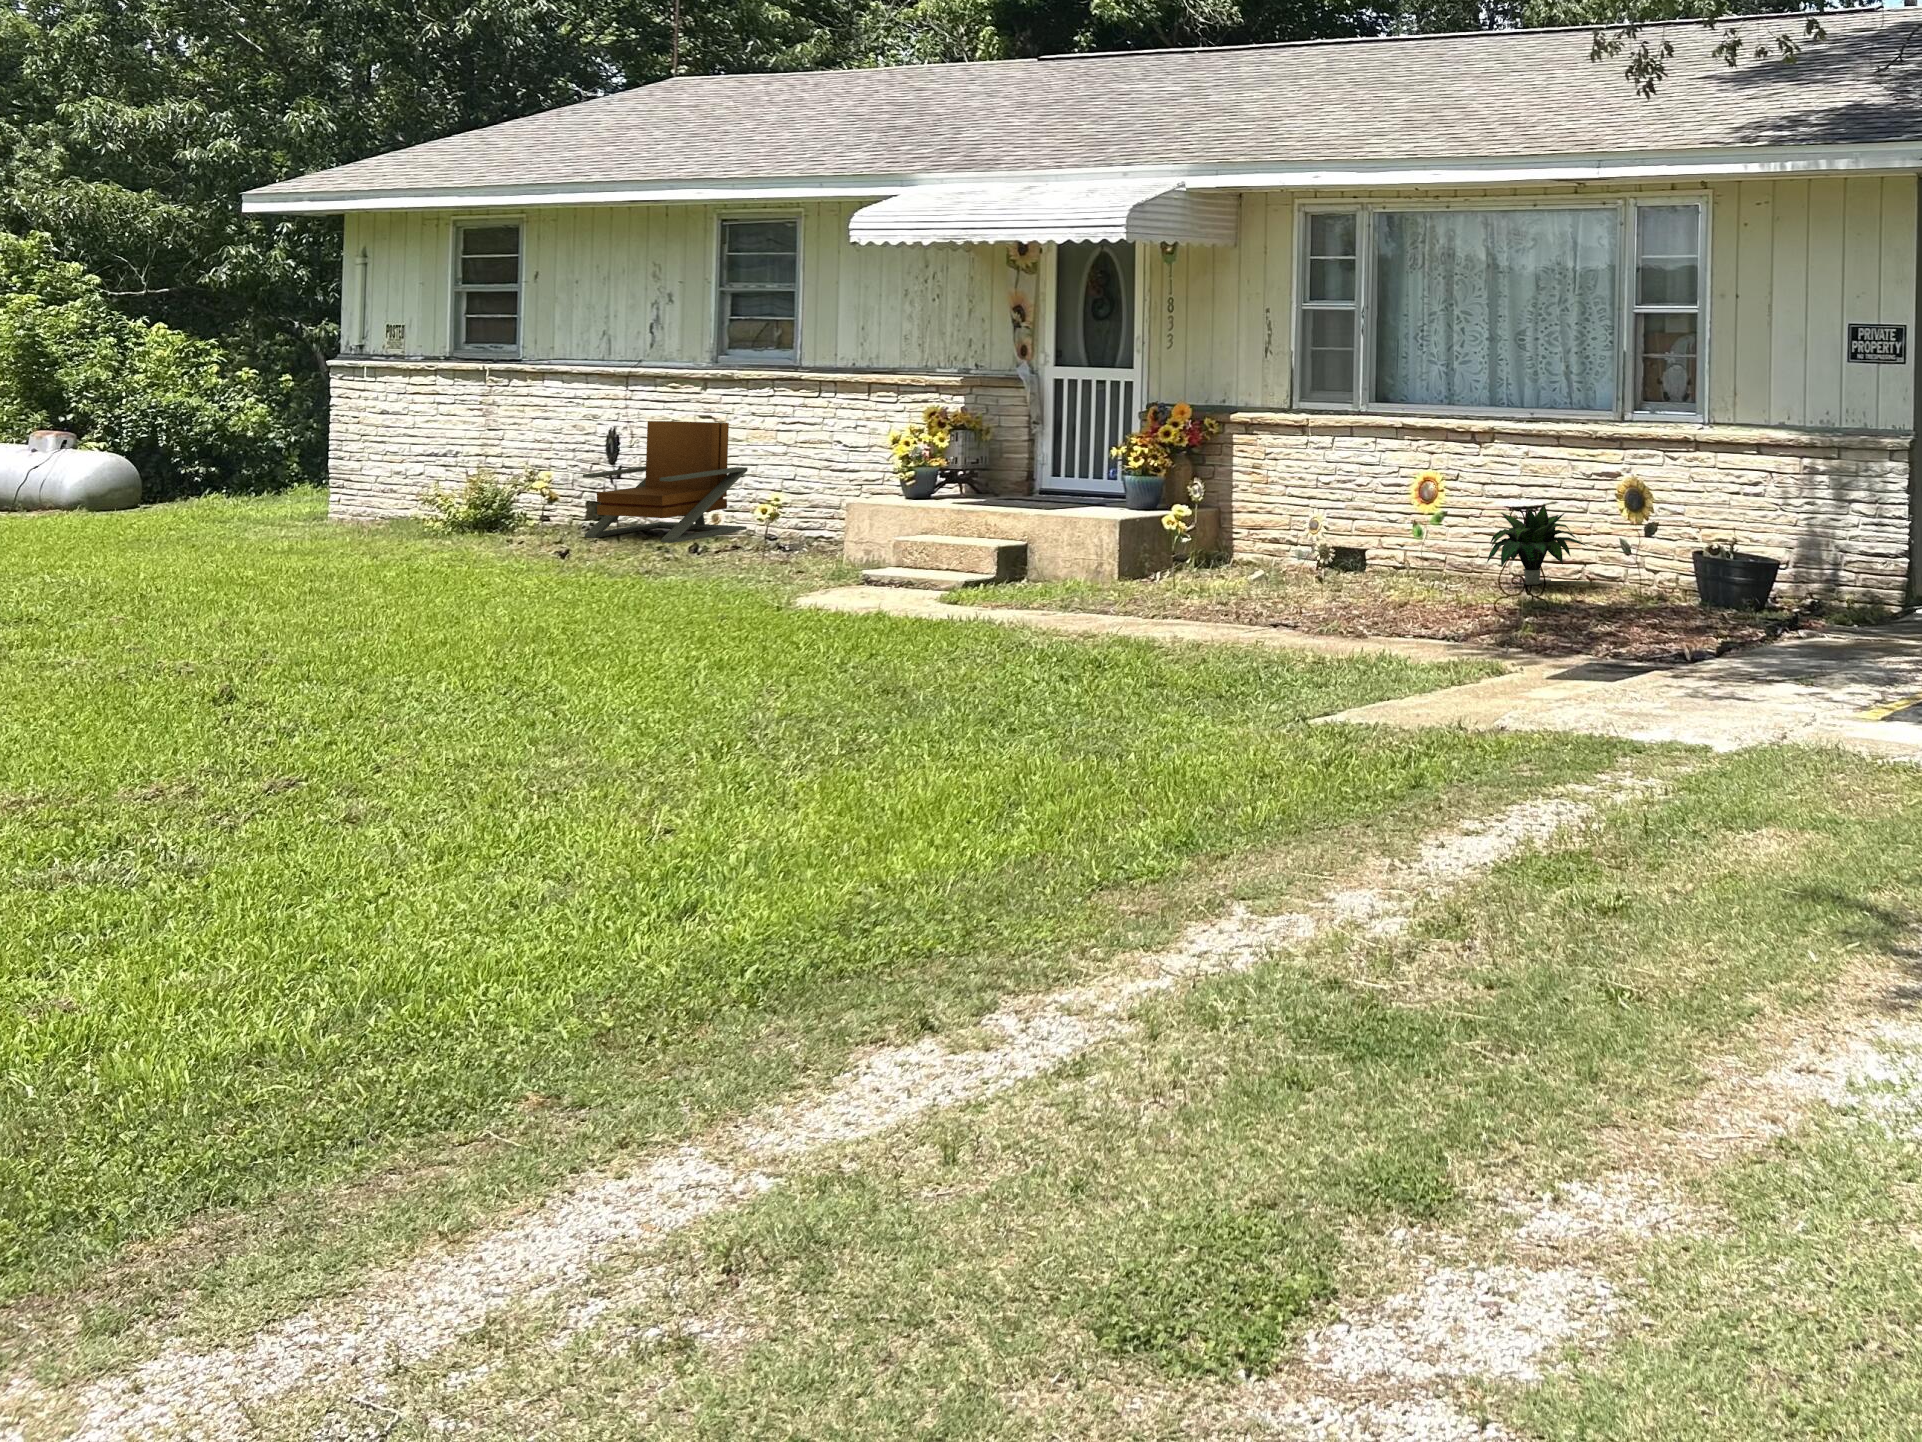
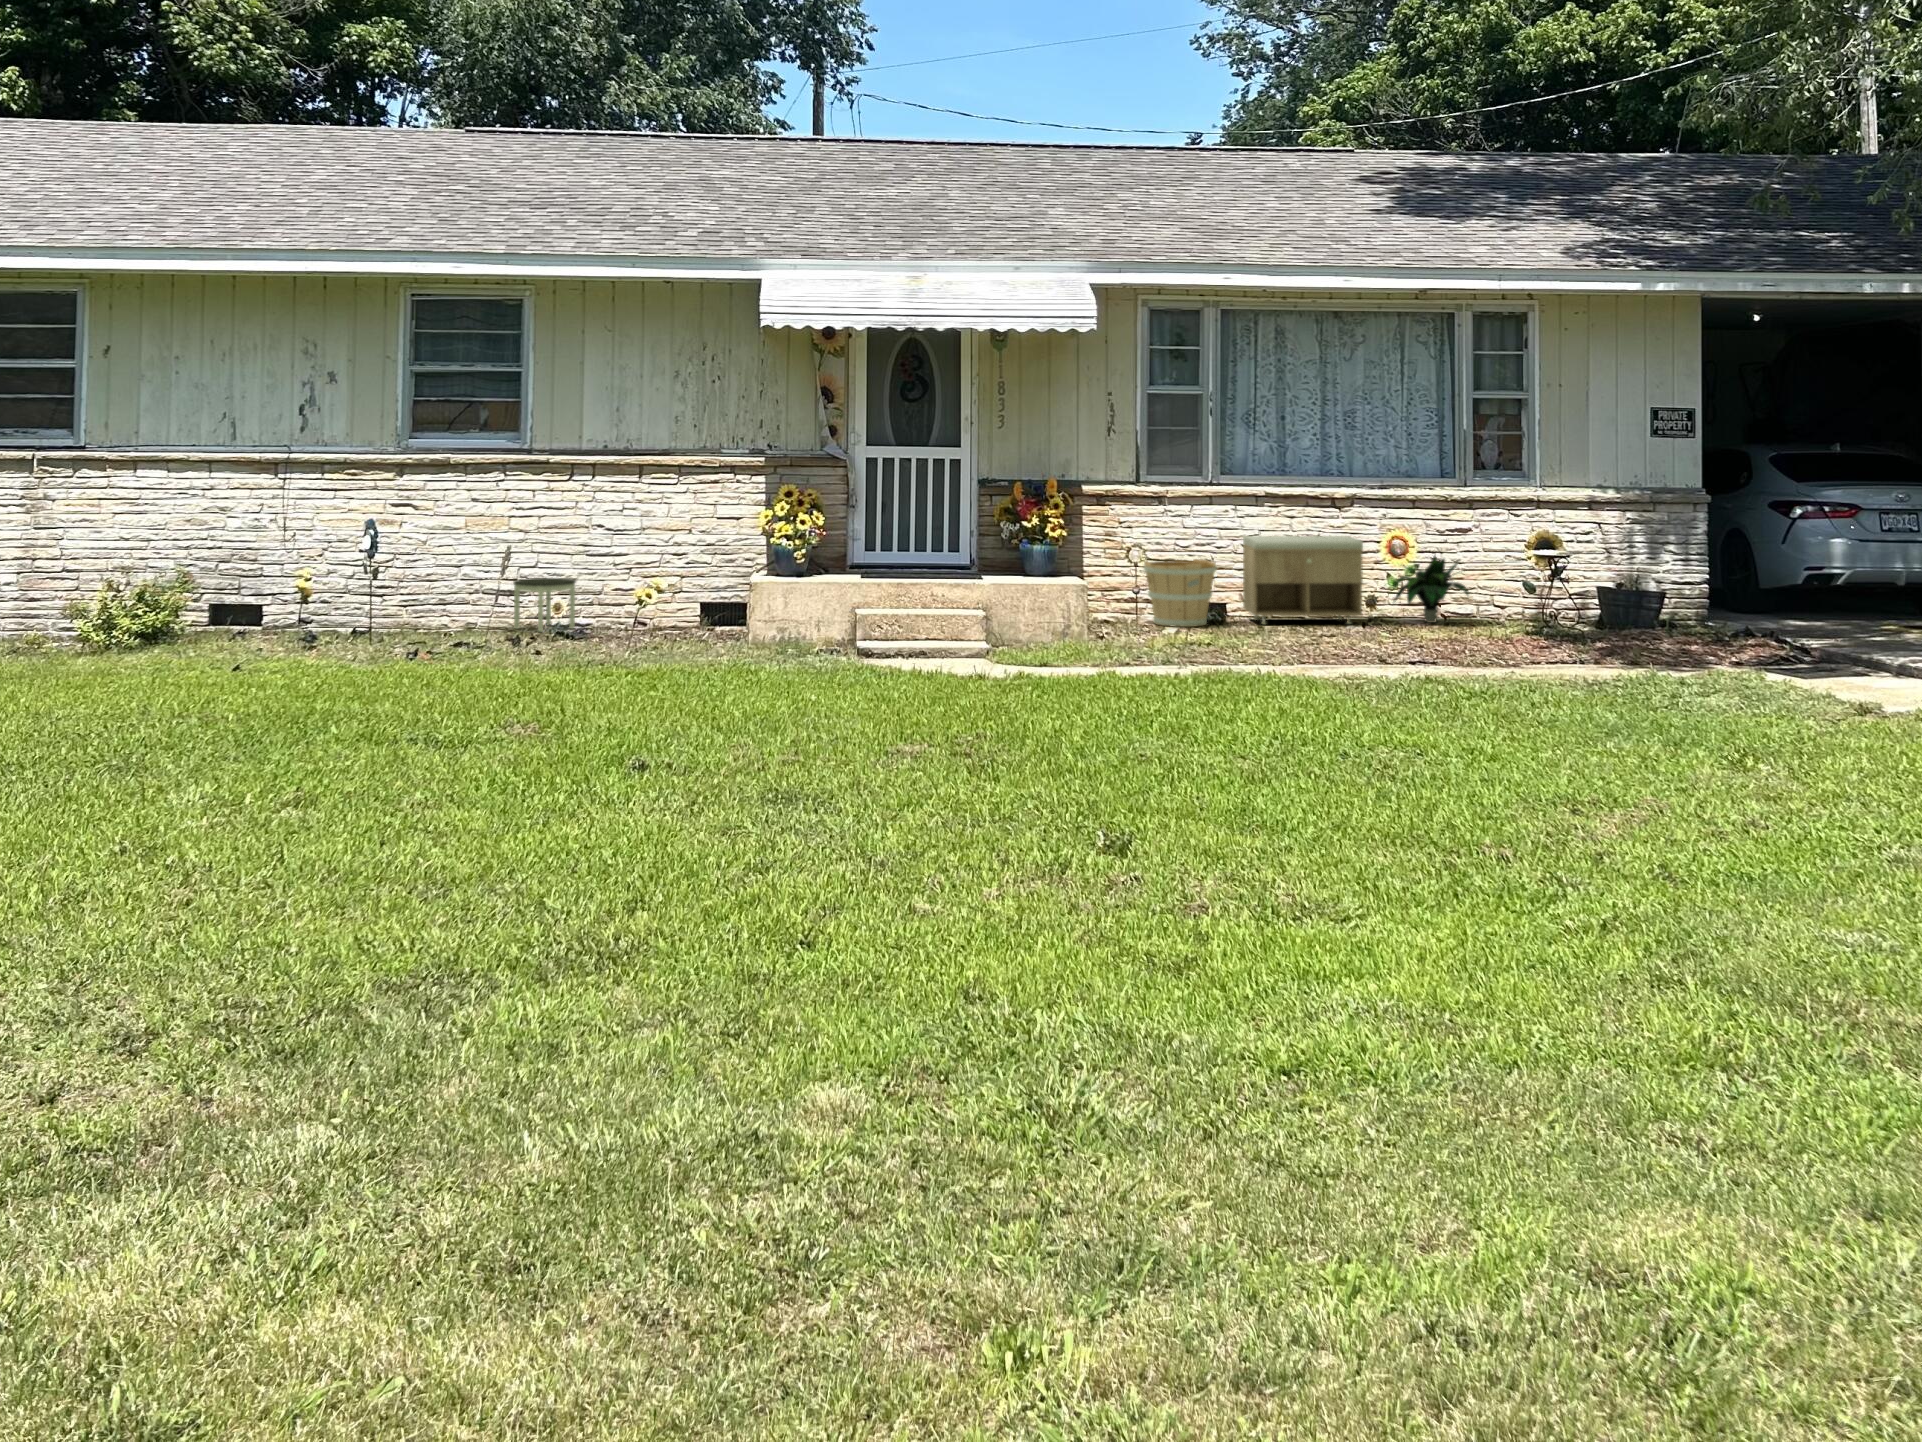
lounge chair: present [583,421,748,543] -> none [319,509,479,642]
storage bench: none [1335,473,1479,580] -> present [1243,536,1363,624]
round table: none [748,488,809,539] -> present [513,578,576,632]
wooden bucket: none [1241,496,1322,572] -> present [1144,559,1217,627]

